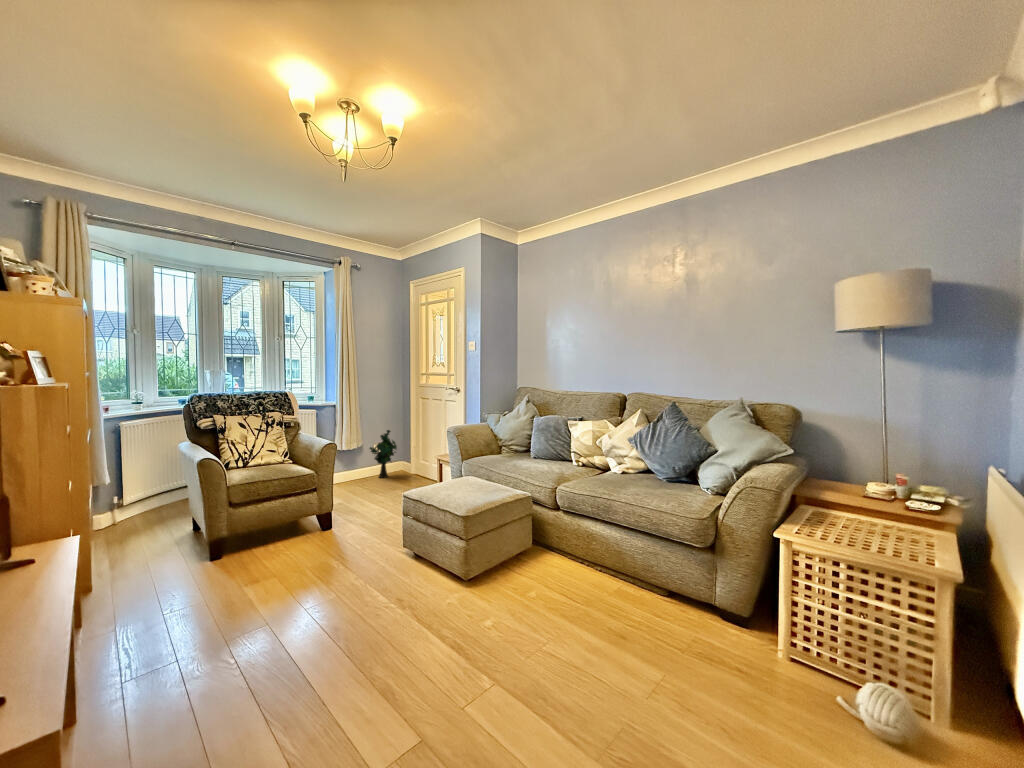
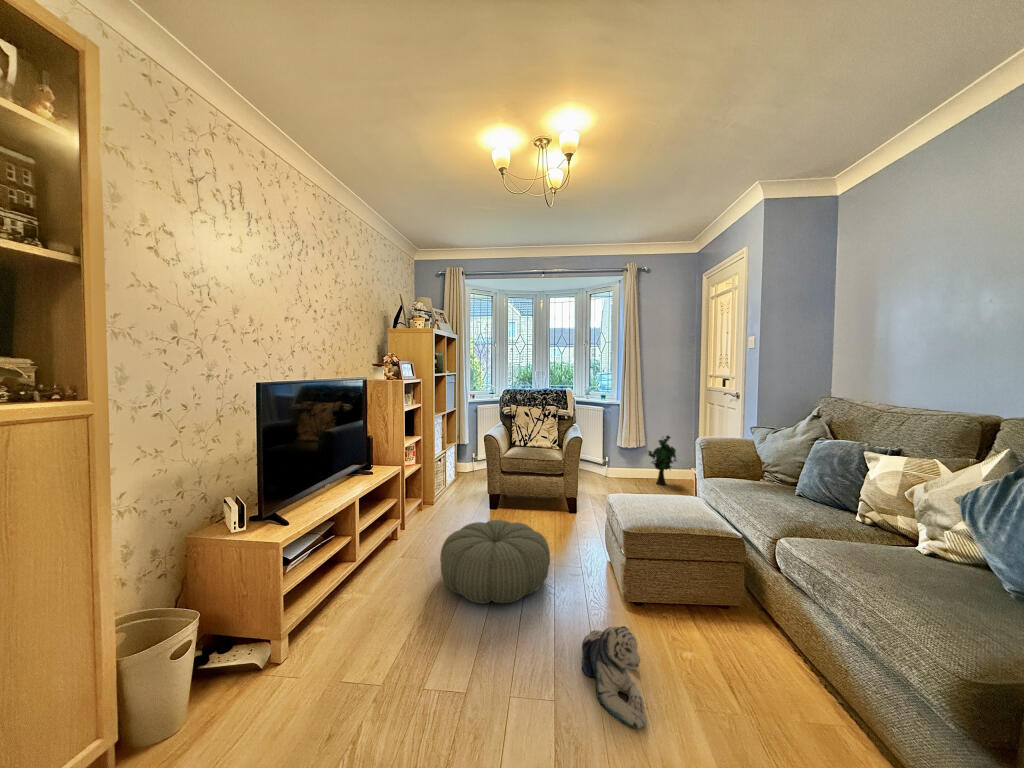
pouf: none [231,554,389,677] -> present [440,520,550,603]
plush toy: none [469,593,558,668] -> present [582,626,646,729]

